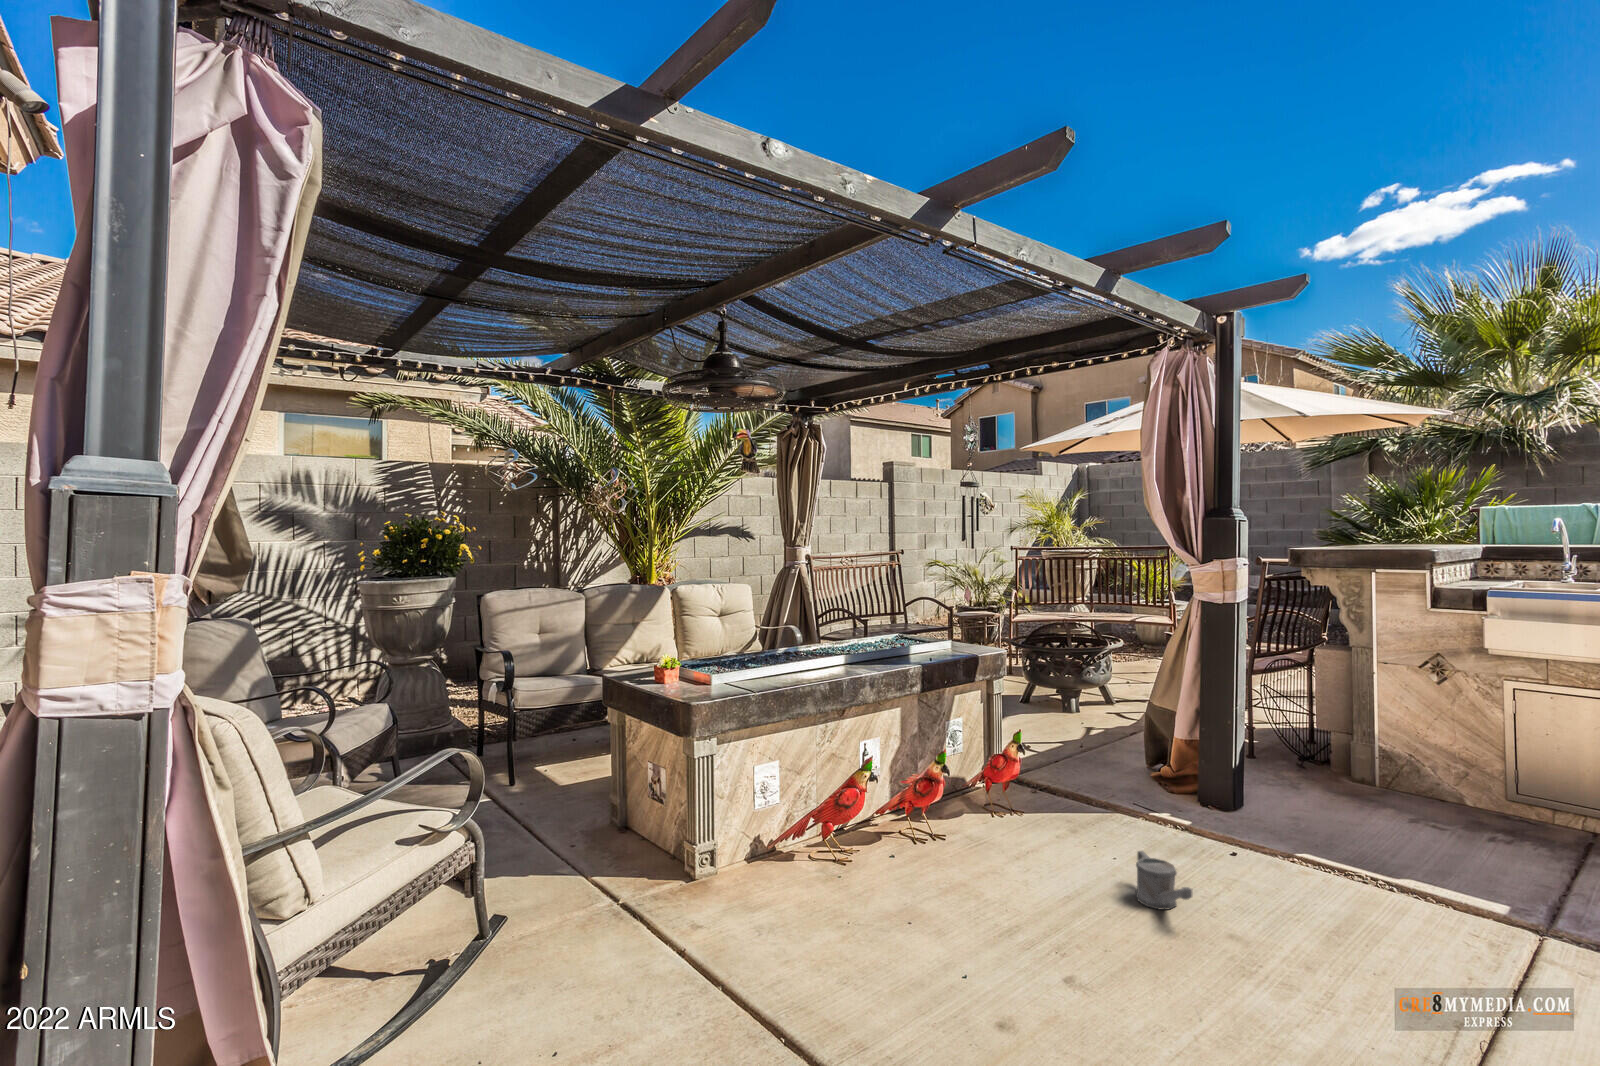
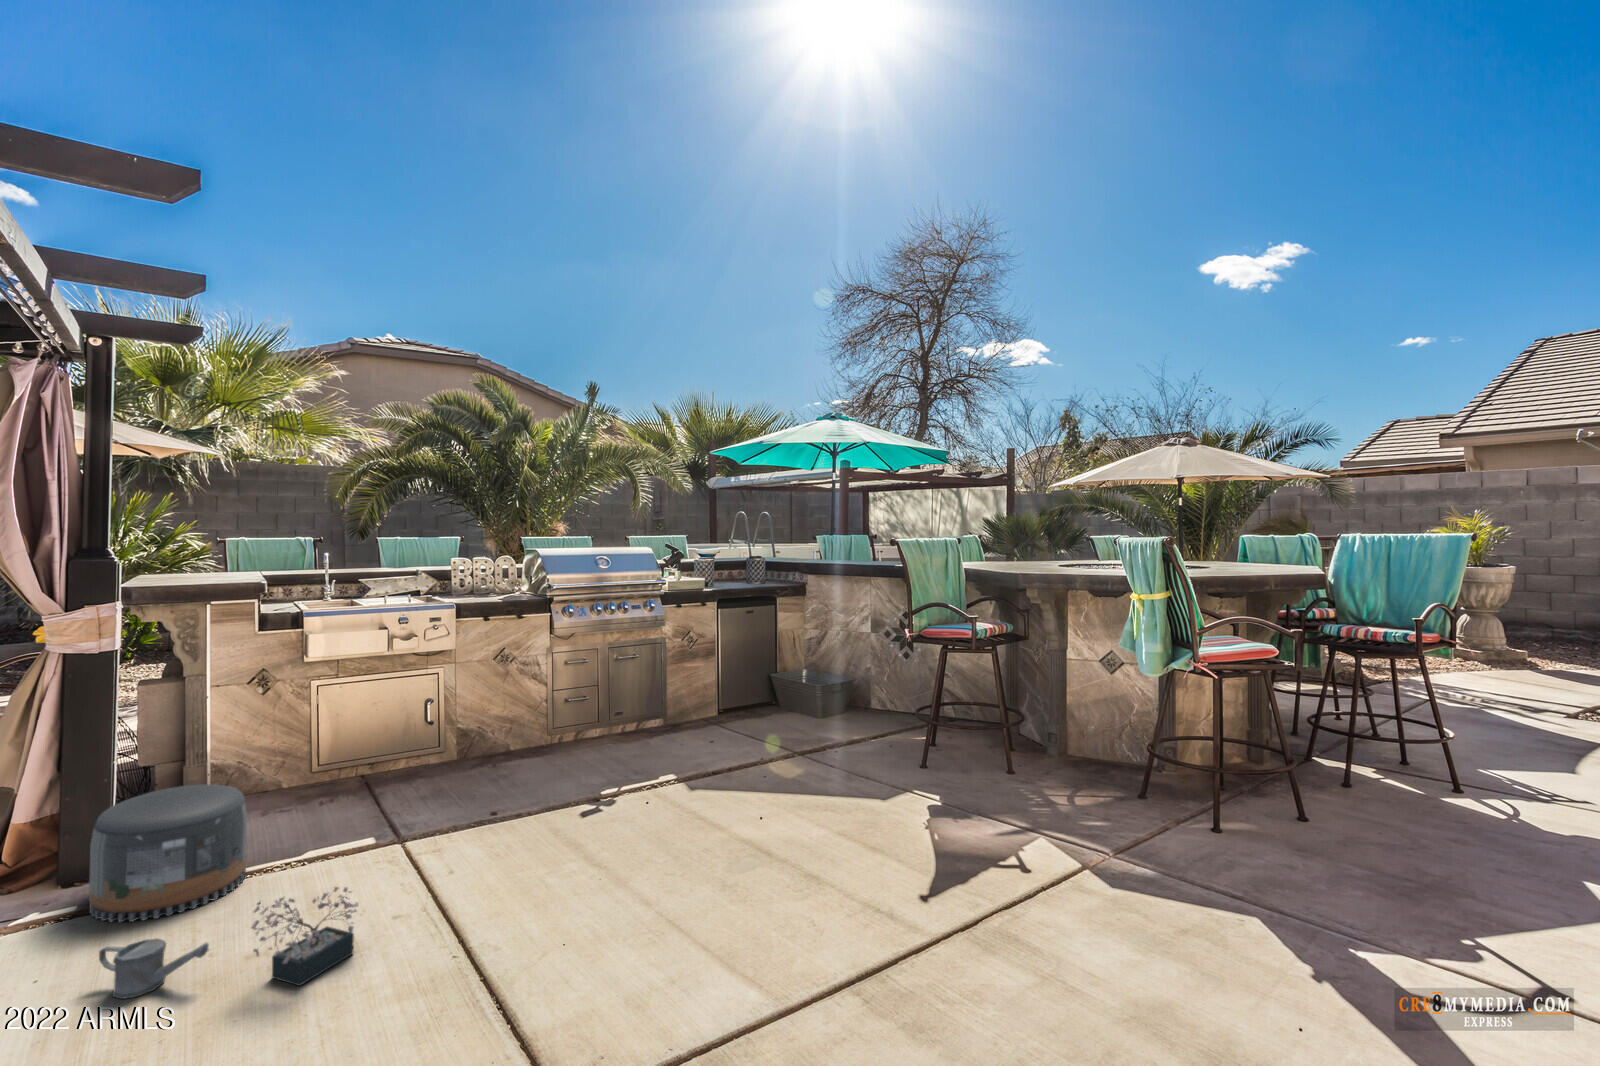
pouf: none [1189,742,1330,874] -> present [89,785,247,922]
decorative plant: none [1206,869,1347,1000] -> present [251,887,358,986]

